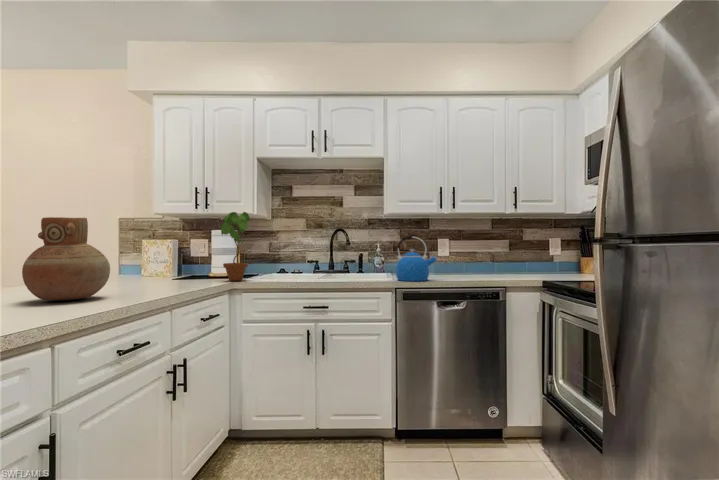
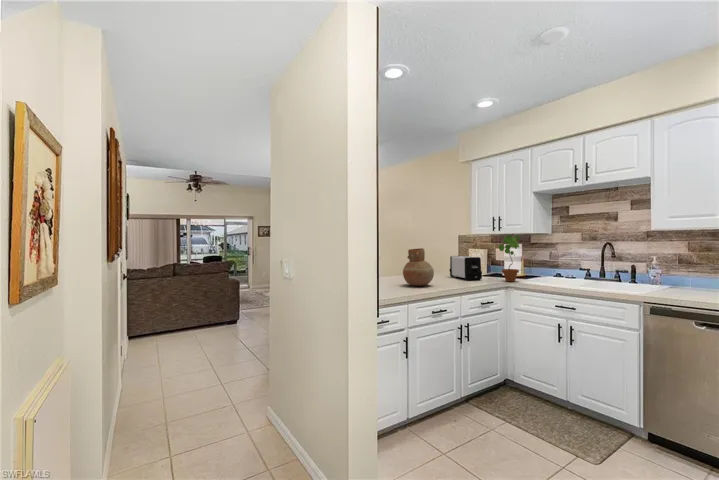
kettle: present [396,236,437,281] -> none [642,256,692,299]
toaster: none [125,245,191,285] -> present [450,256,482,281]

